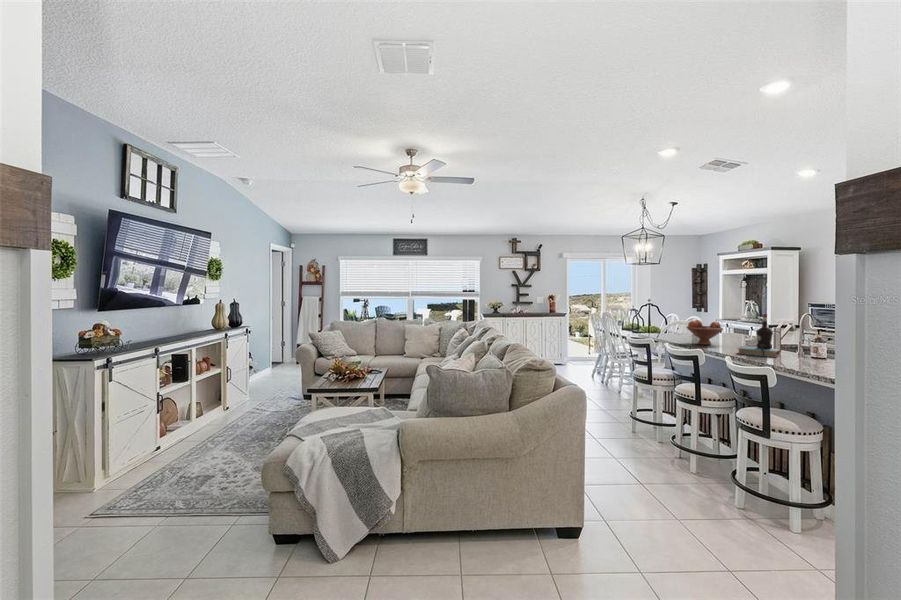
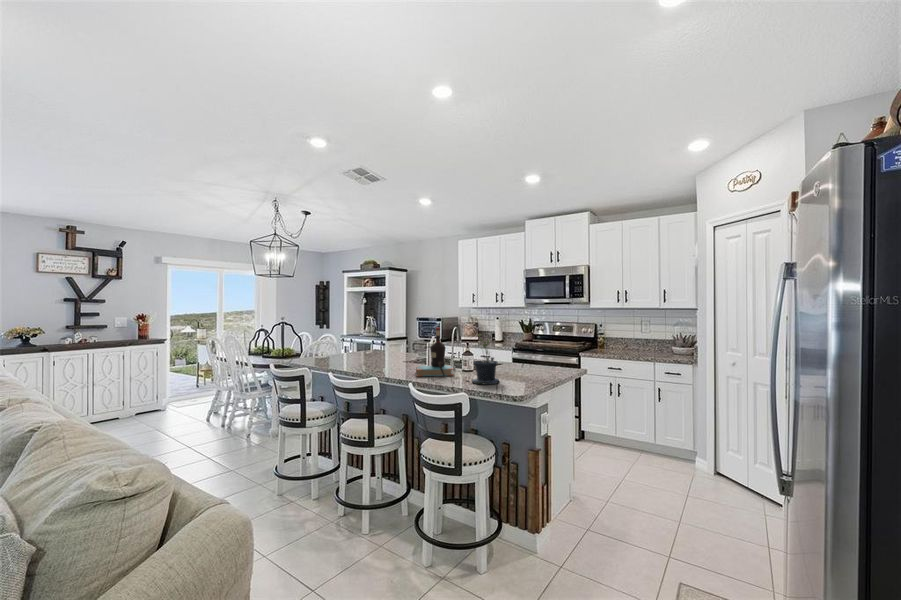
fruit bowl: present [687,320,723,345] -> none [350,338,389,368]
potted plant: none [781,321,817,367] -> present [467,334,499,385]

